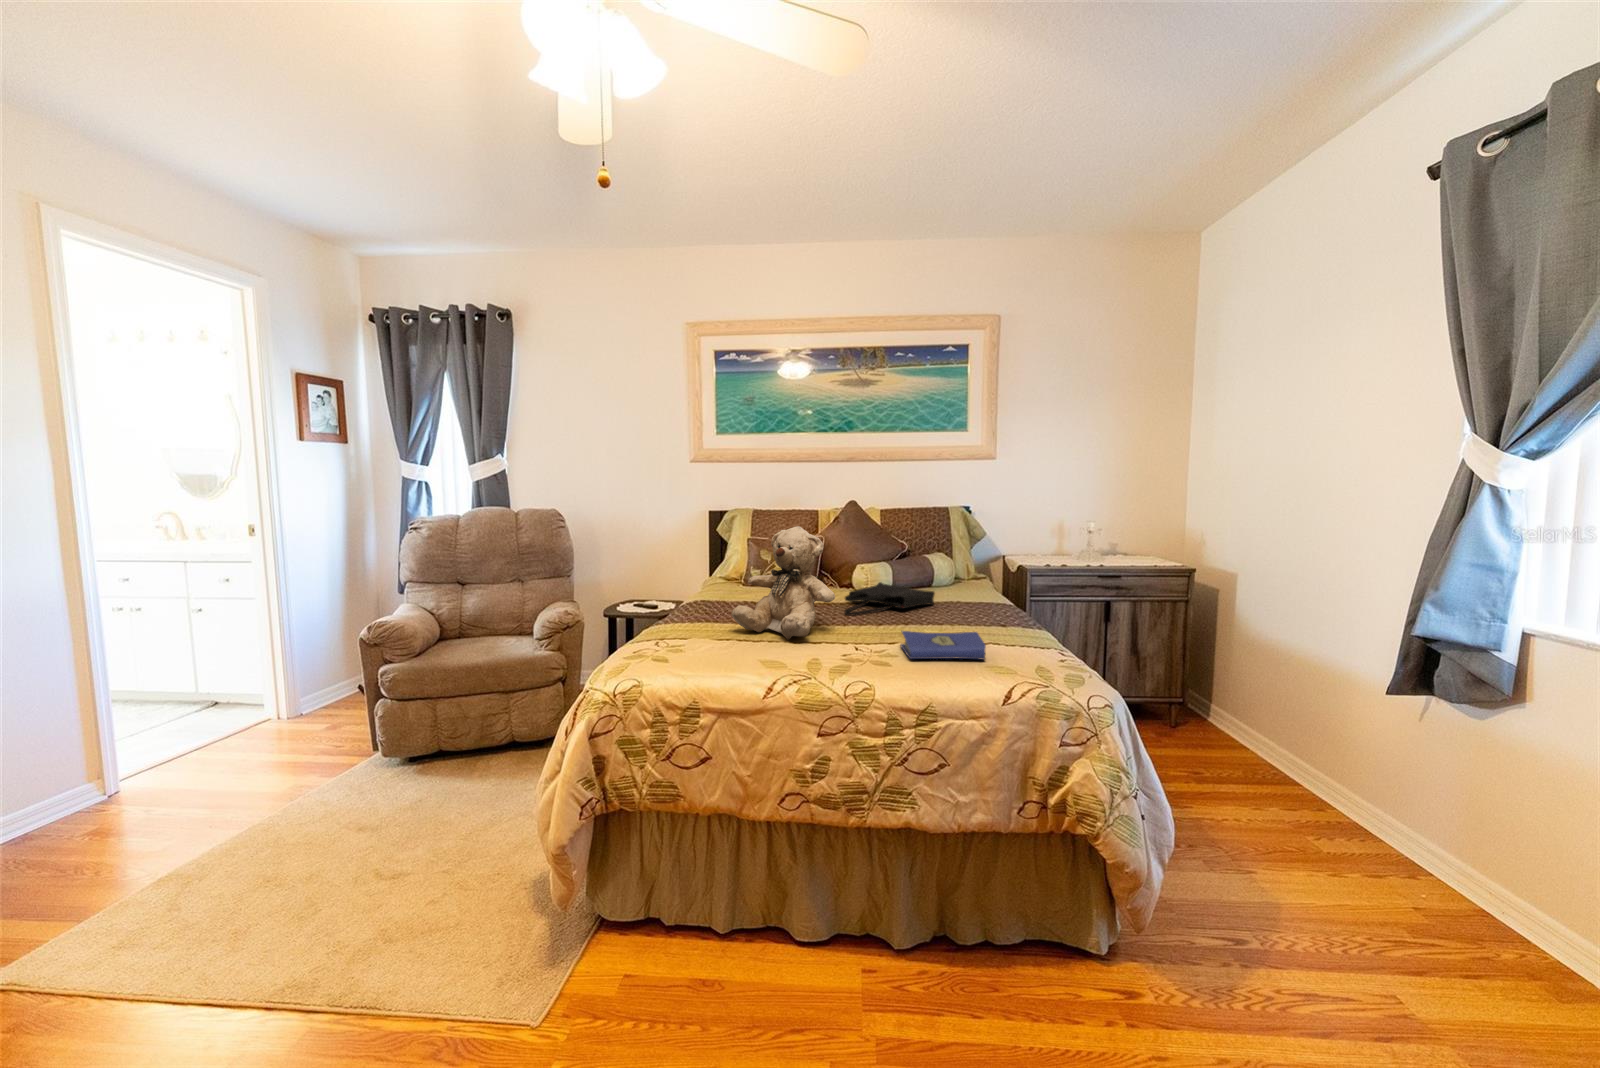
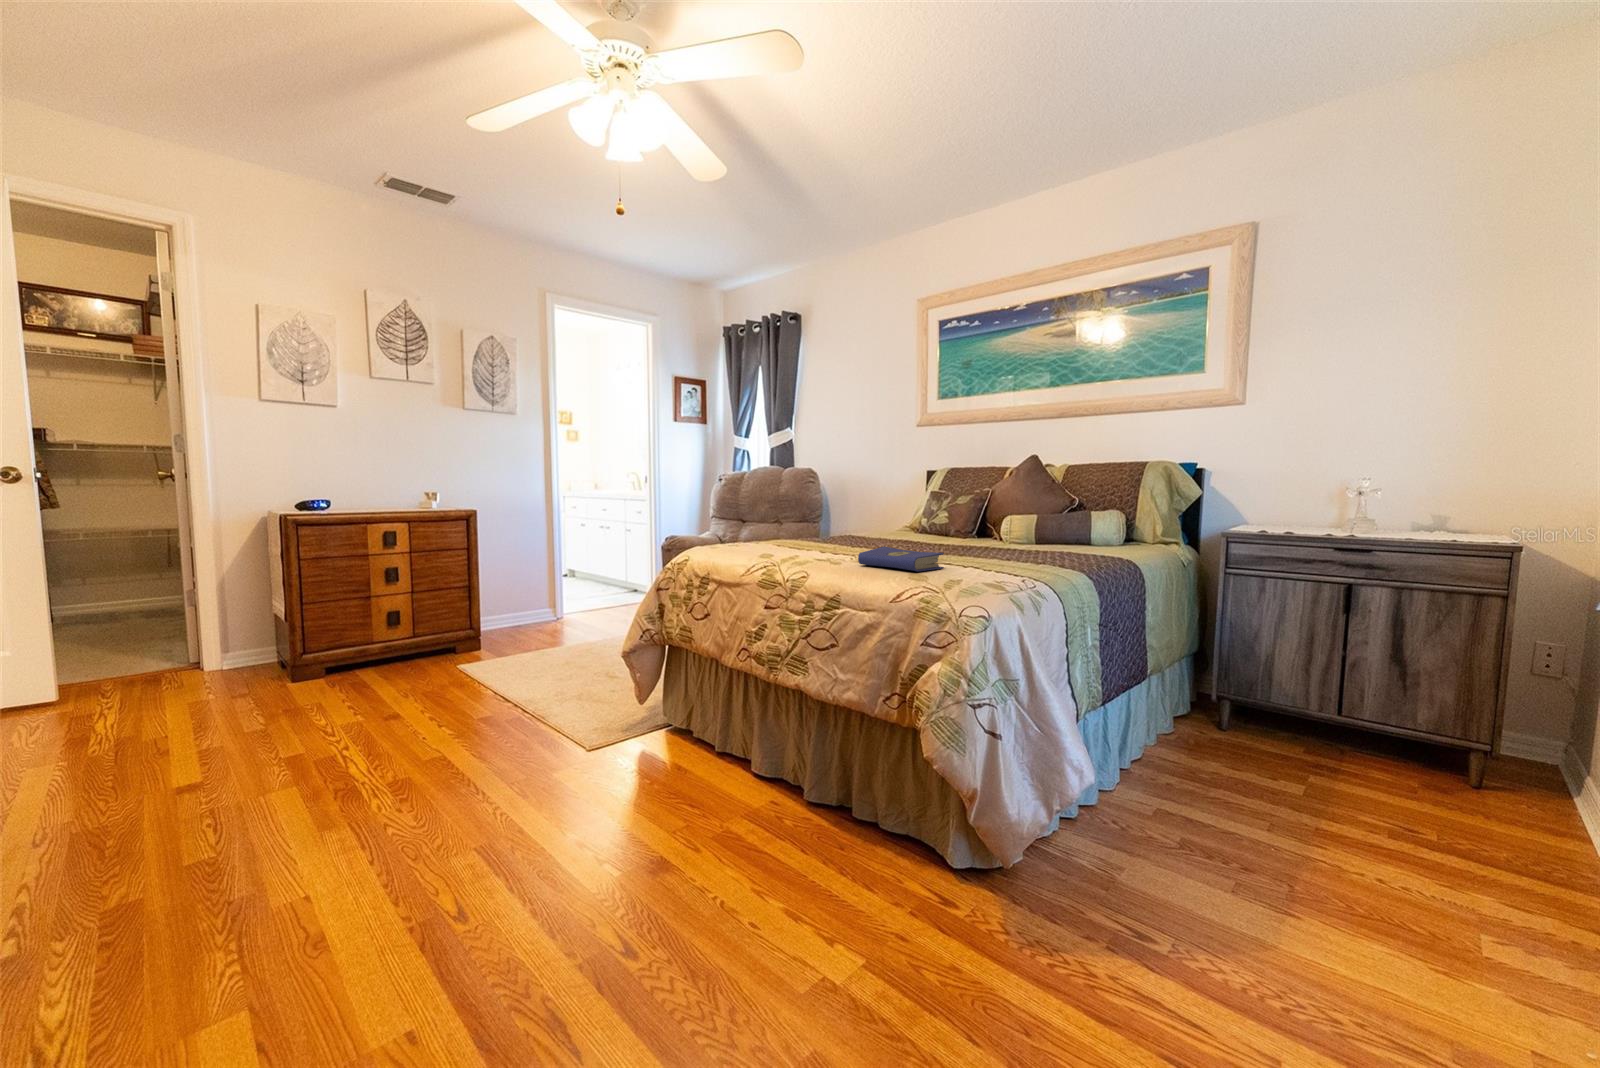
teddy bear: present [732,526,835,640] -> none [797,460,870,551]
tote bag: present [845,582,935,615] -> none [915,530,1024,552]

